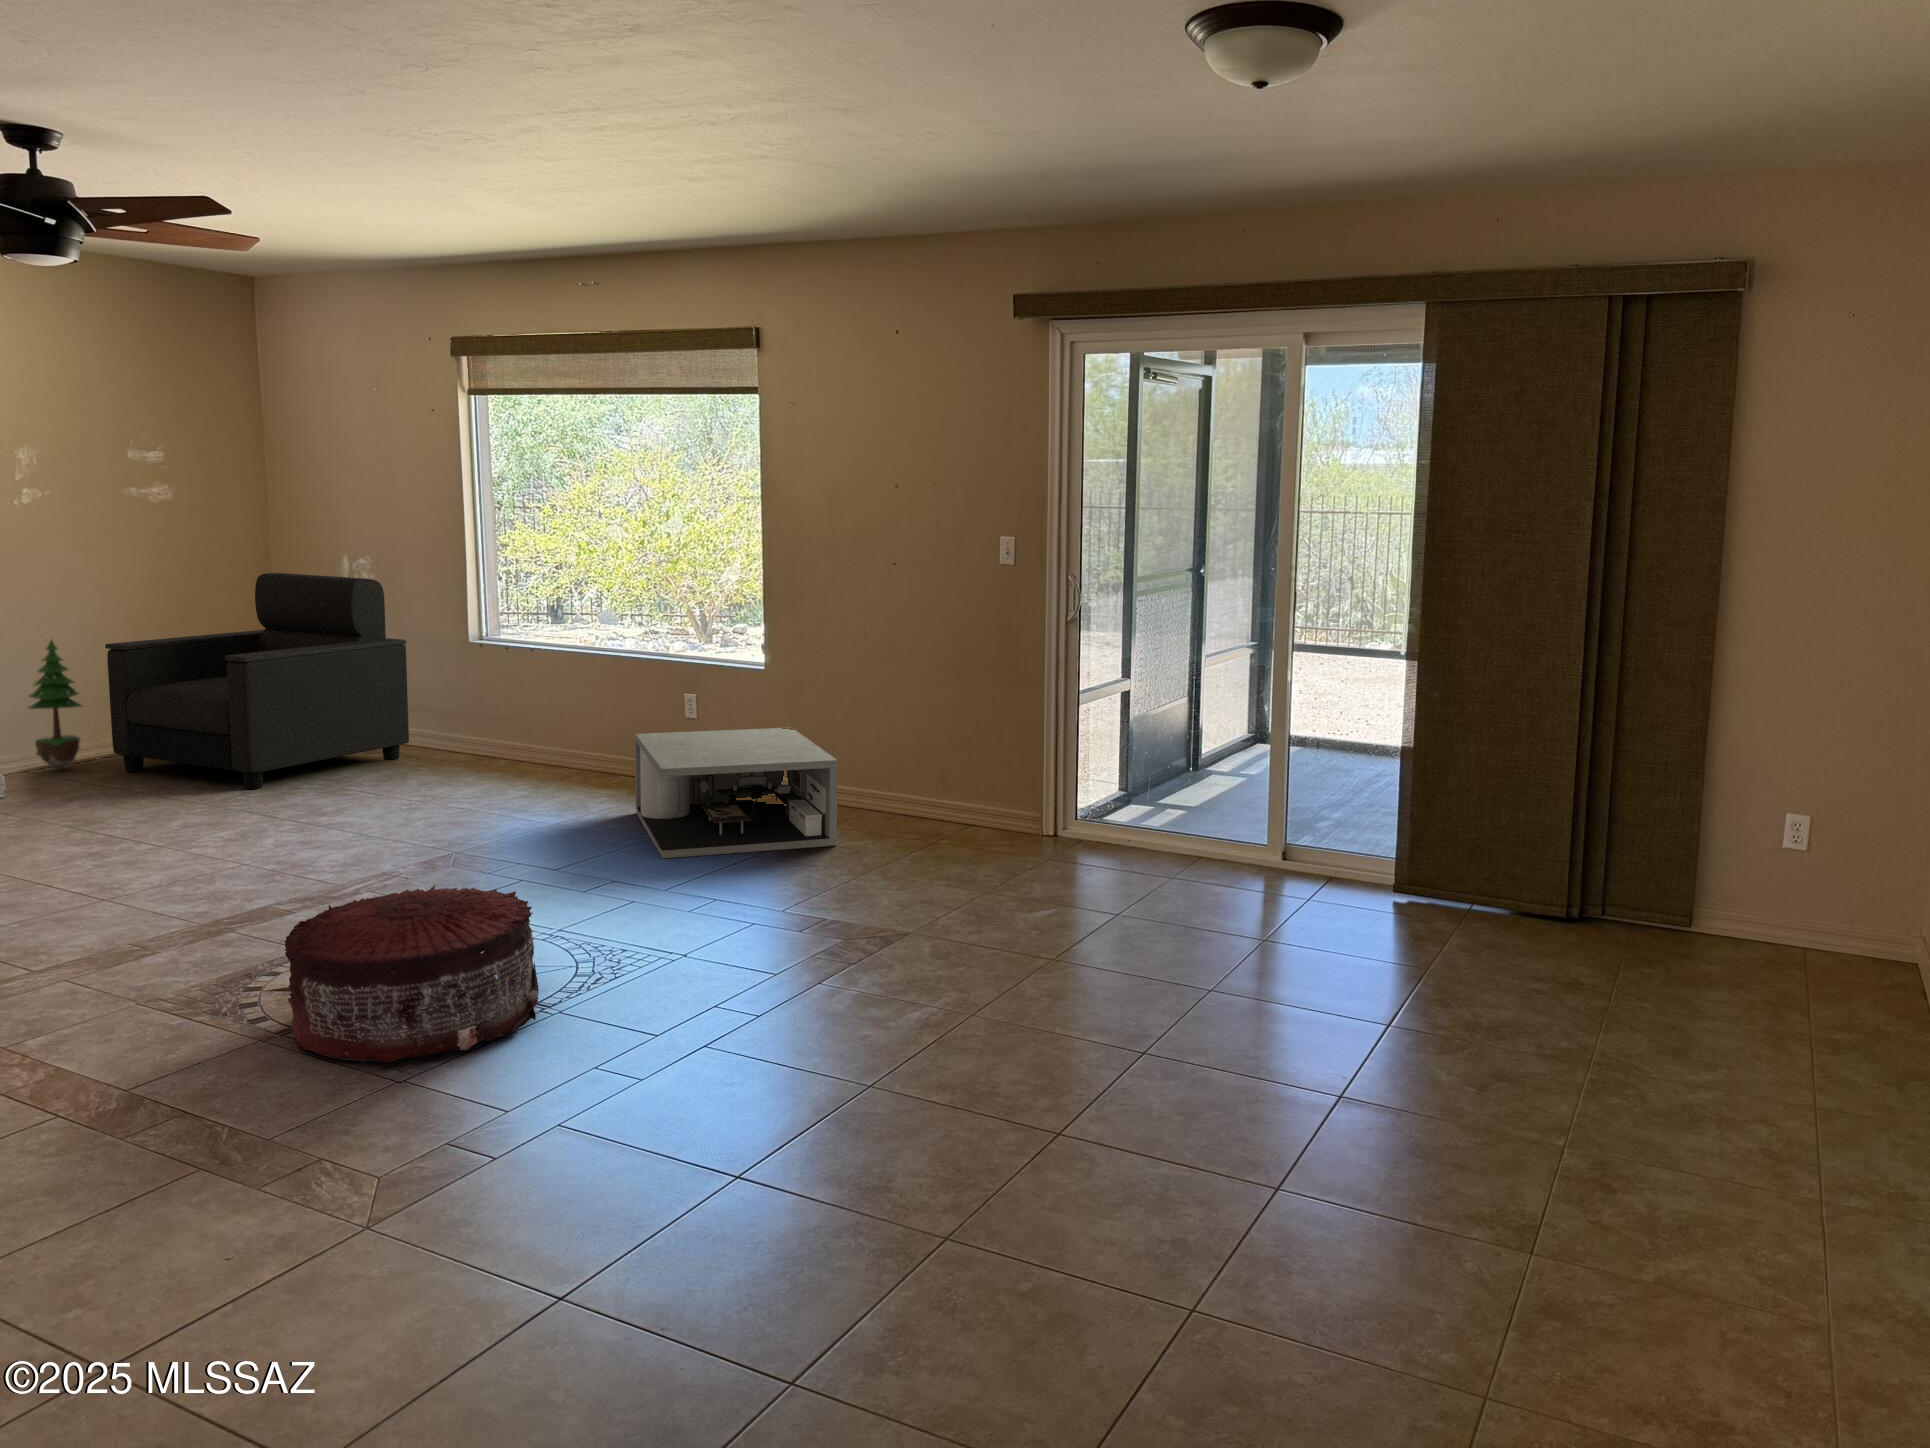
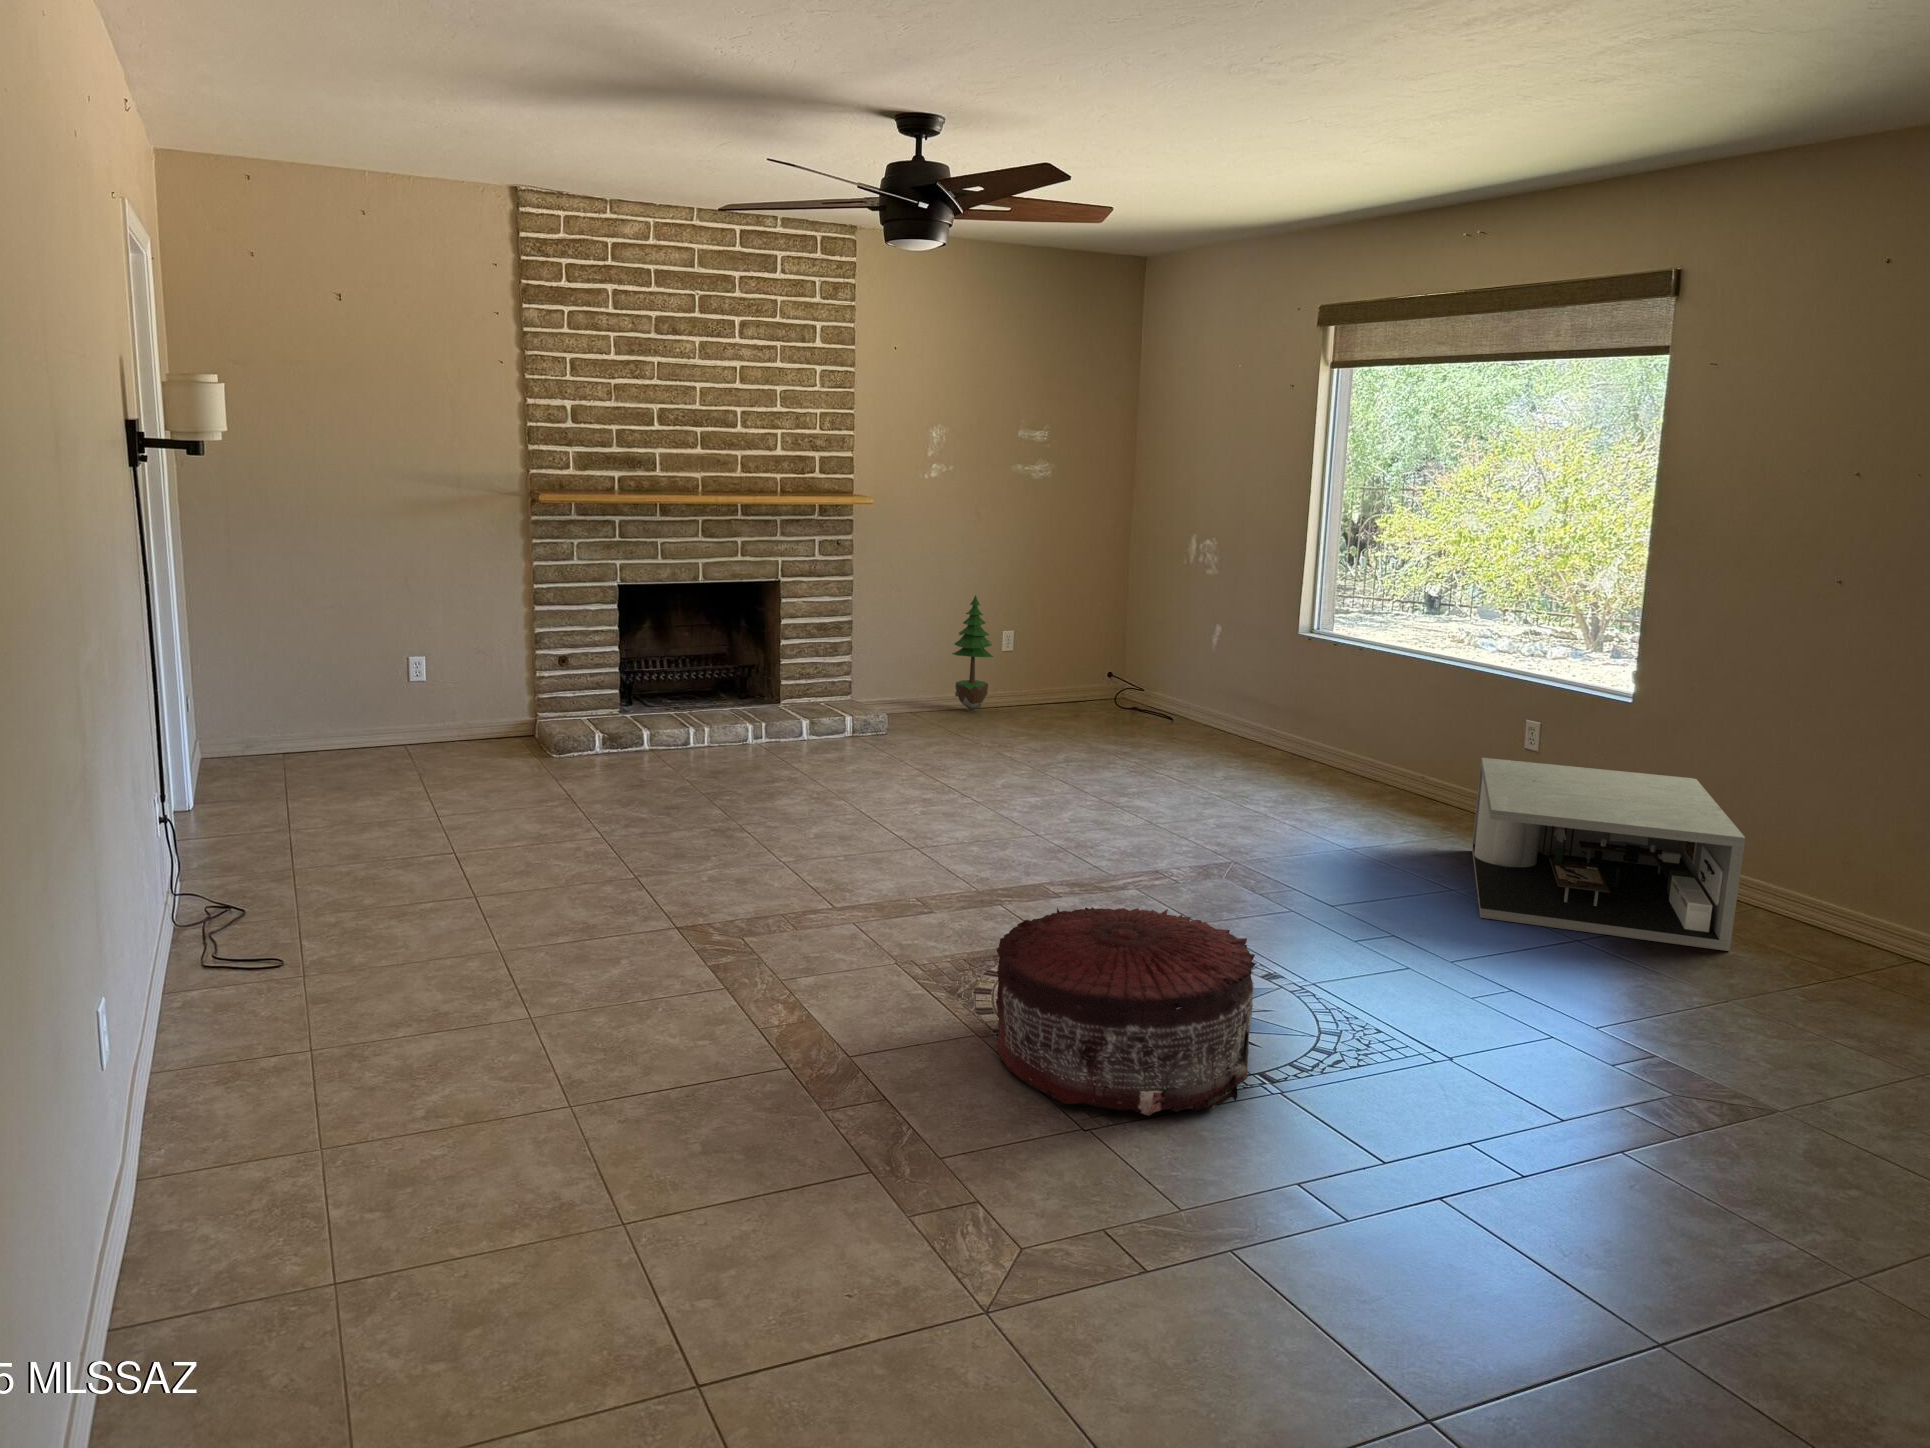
armchair: present [105,573,409,789] -> none [1010,545,1268,754]

